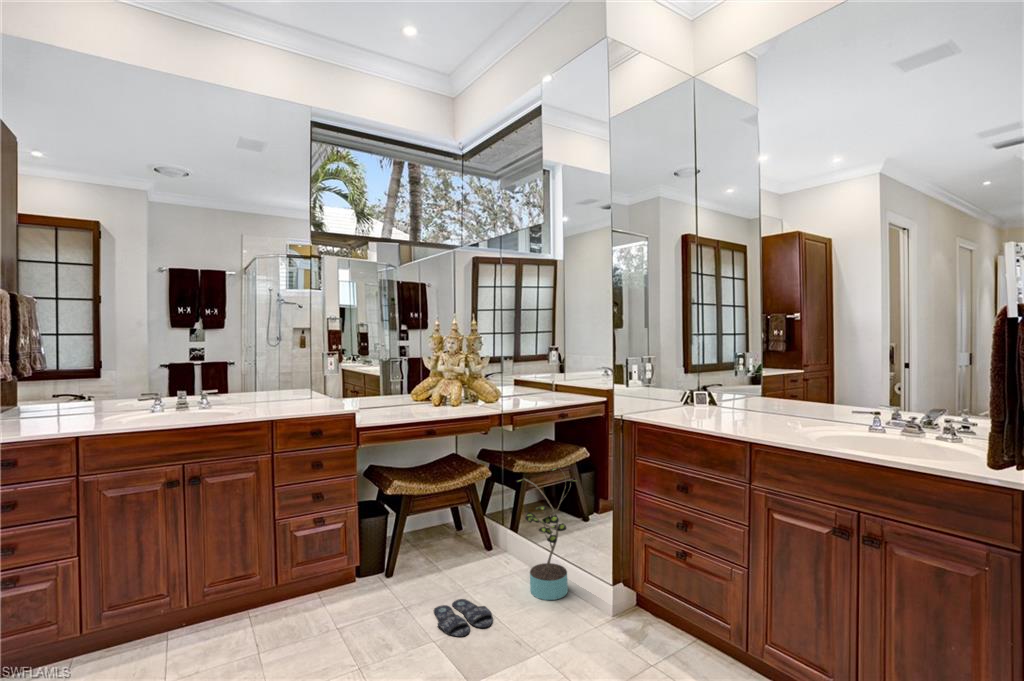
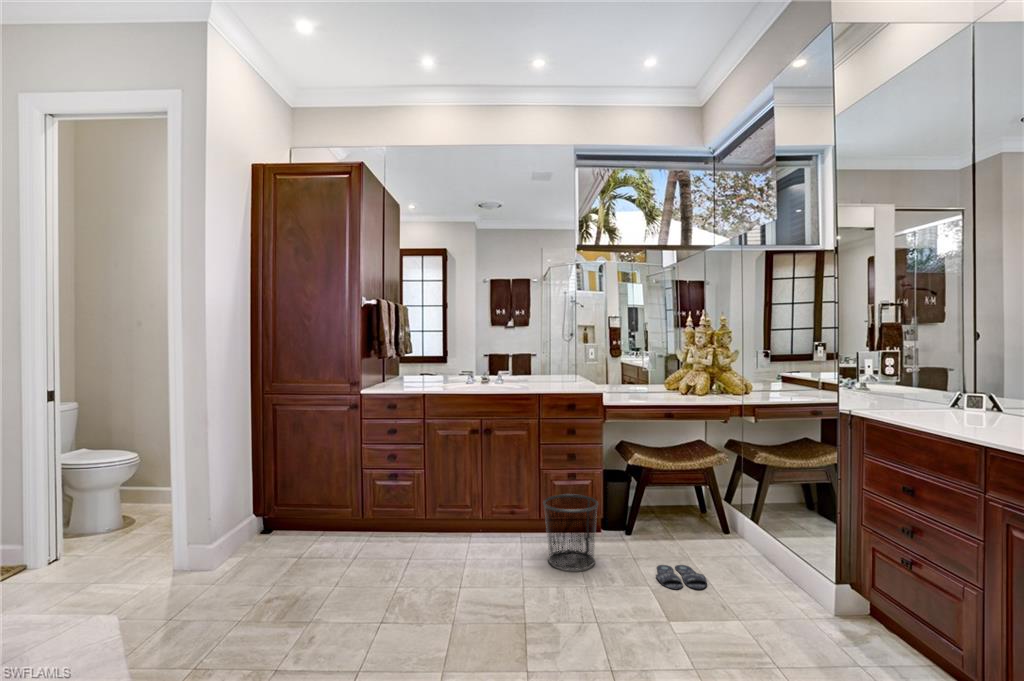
potted plant: present [517,468,577,600] -> none [745,460,809,590]
waste bin: none [289,547,365,655] -> present [543,494,598,571]

